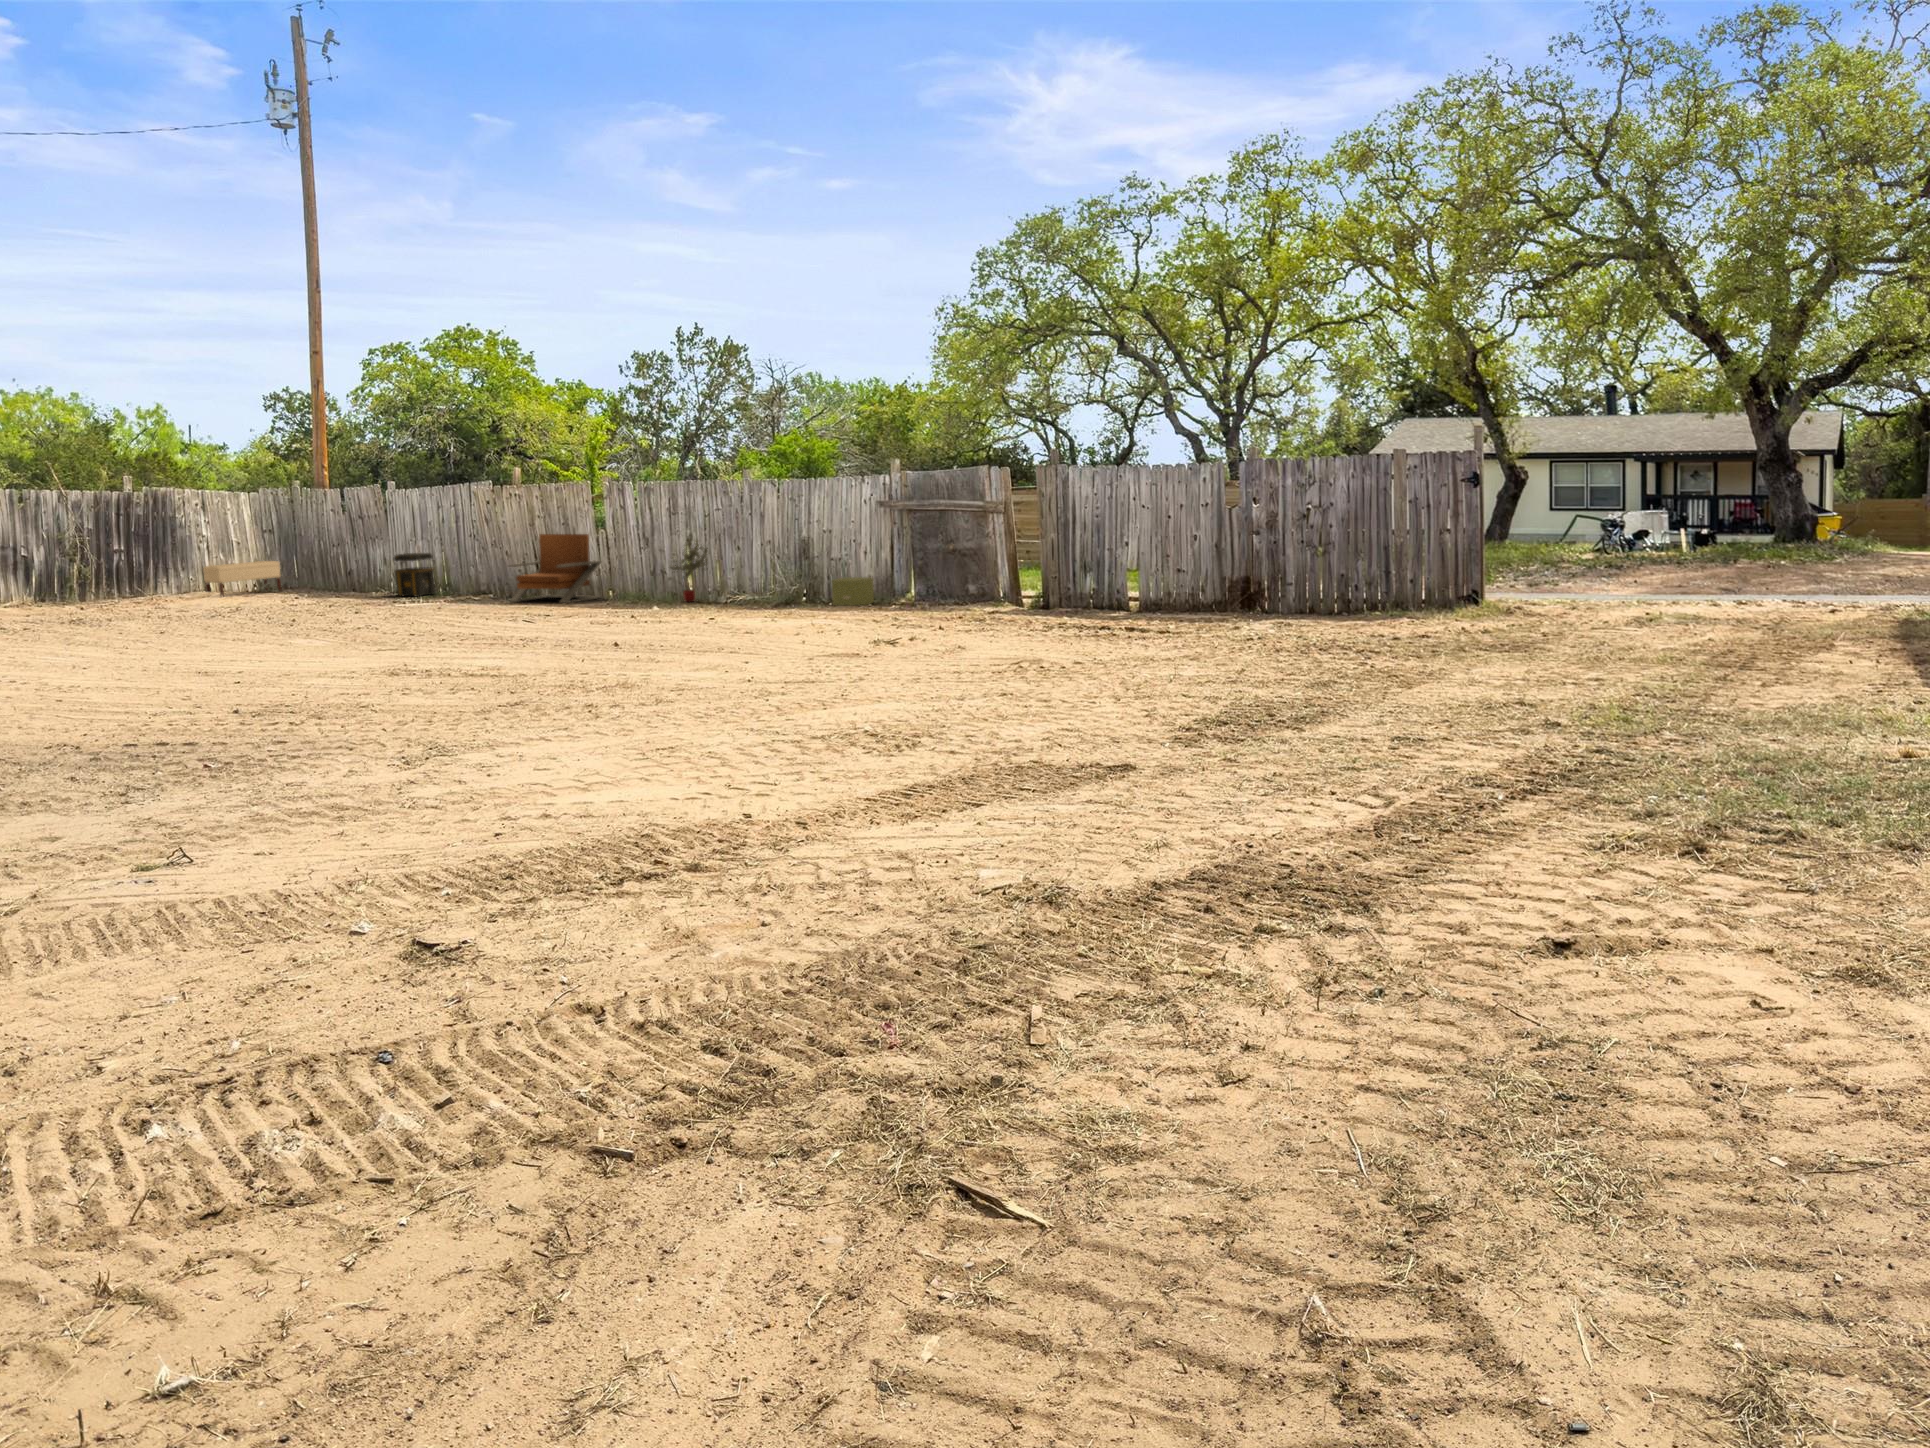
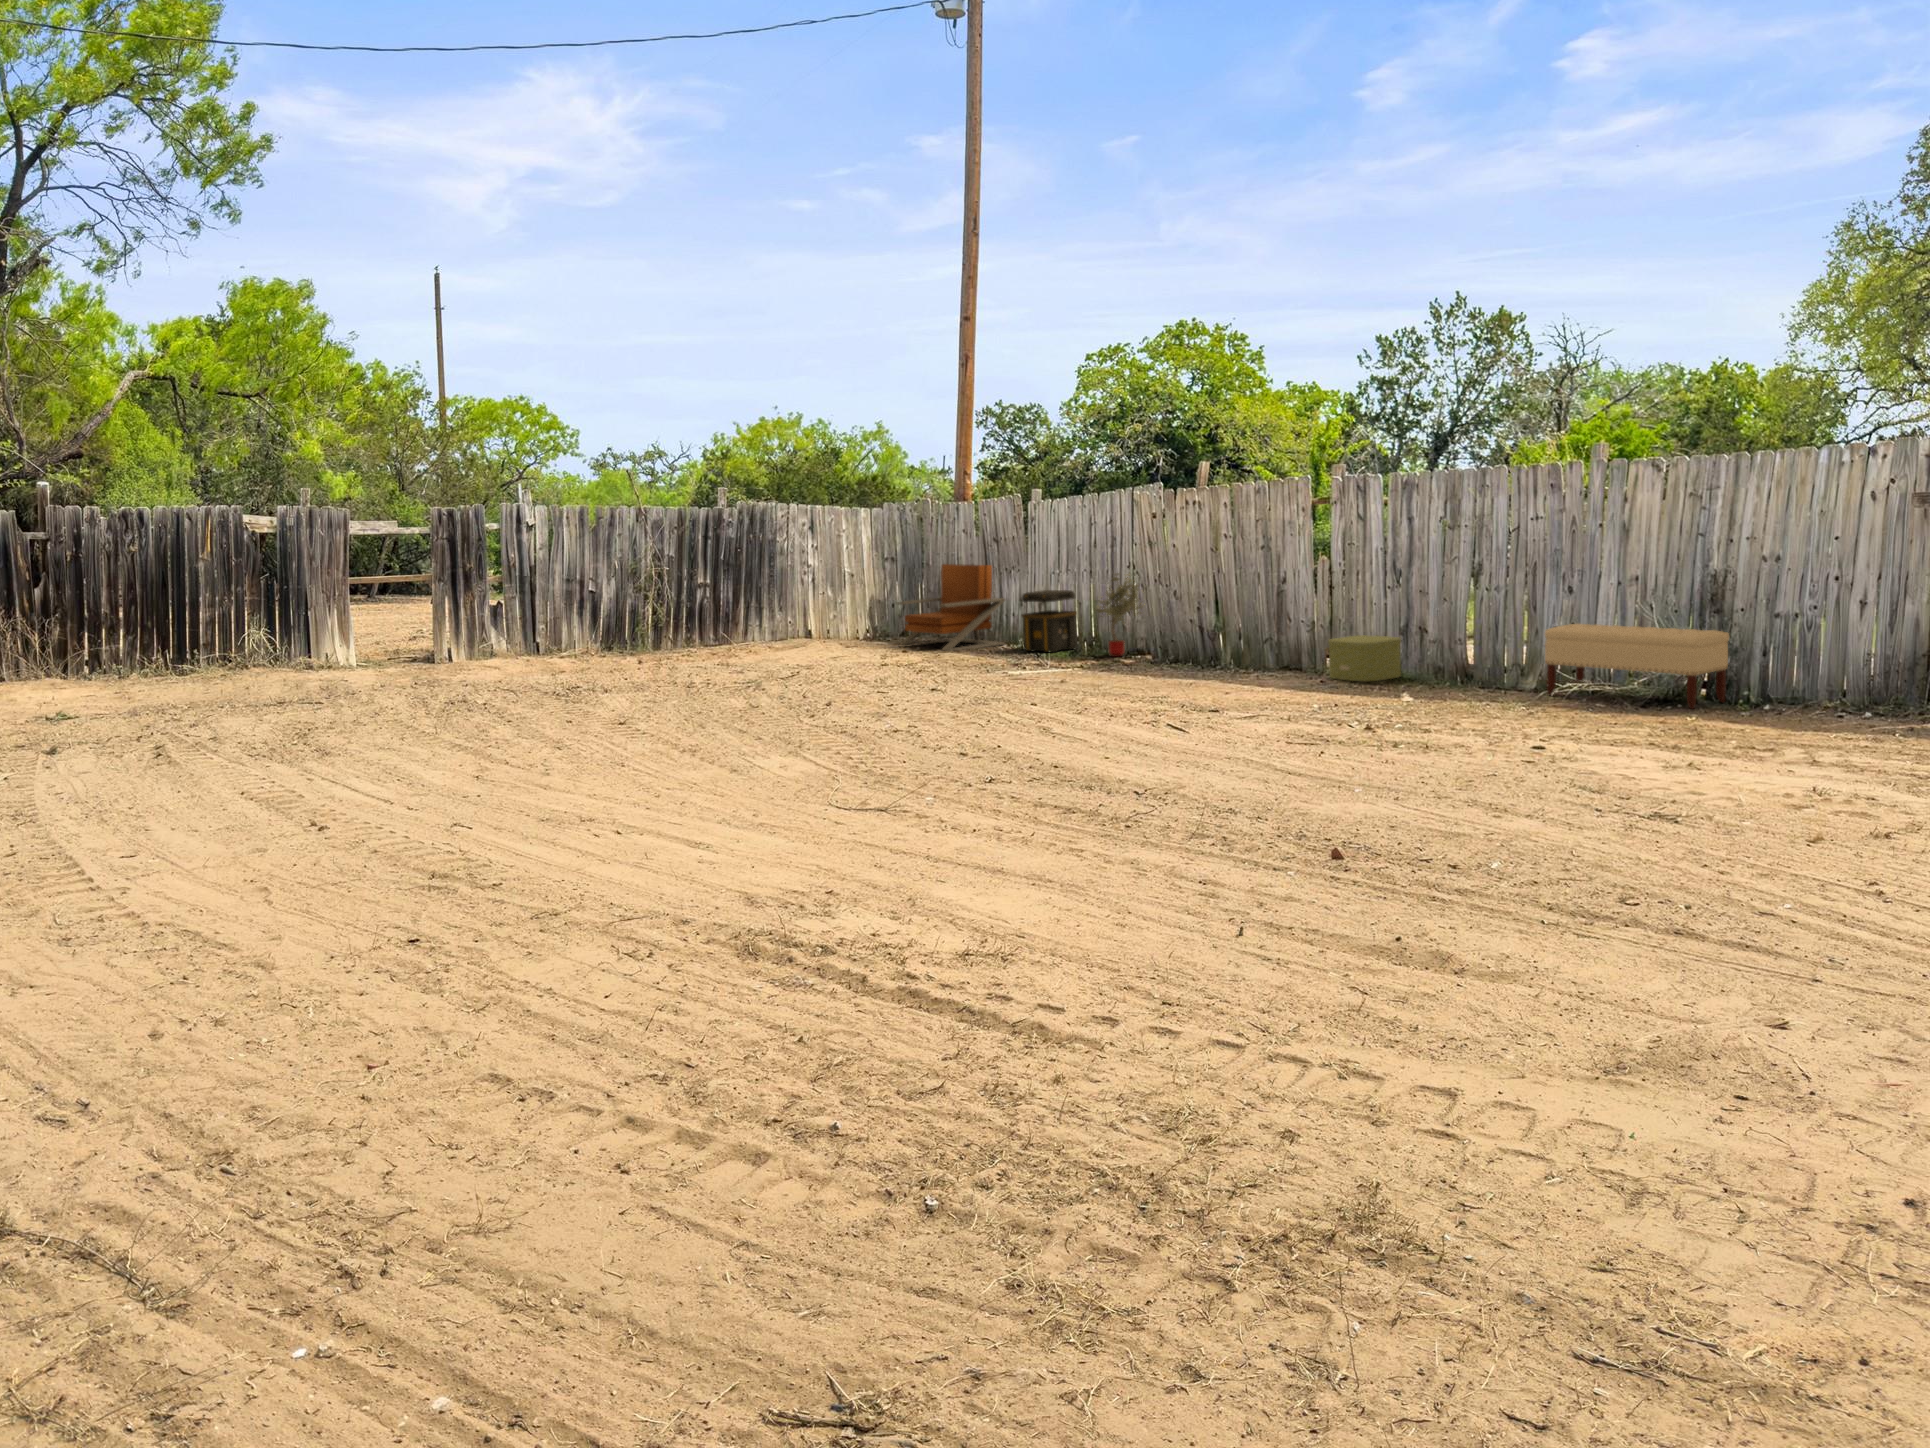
lounge chair: present [508,534,601,603] -> present [897,564,1005,651]
potted tree: present [670,539,708,602] -> present [1095,574,1145,657]
bench: present [203,561,281,596] -> present [1545,624,1729,709]
storage box: present [832,577,874,605] -> present [1328,635,1401,681]

